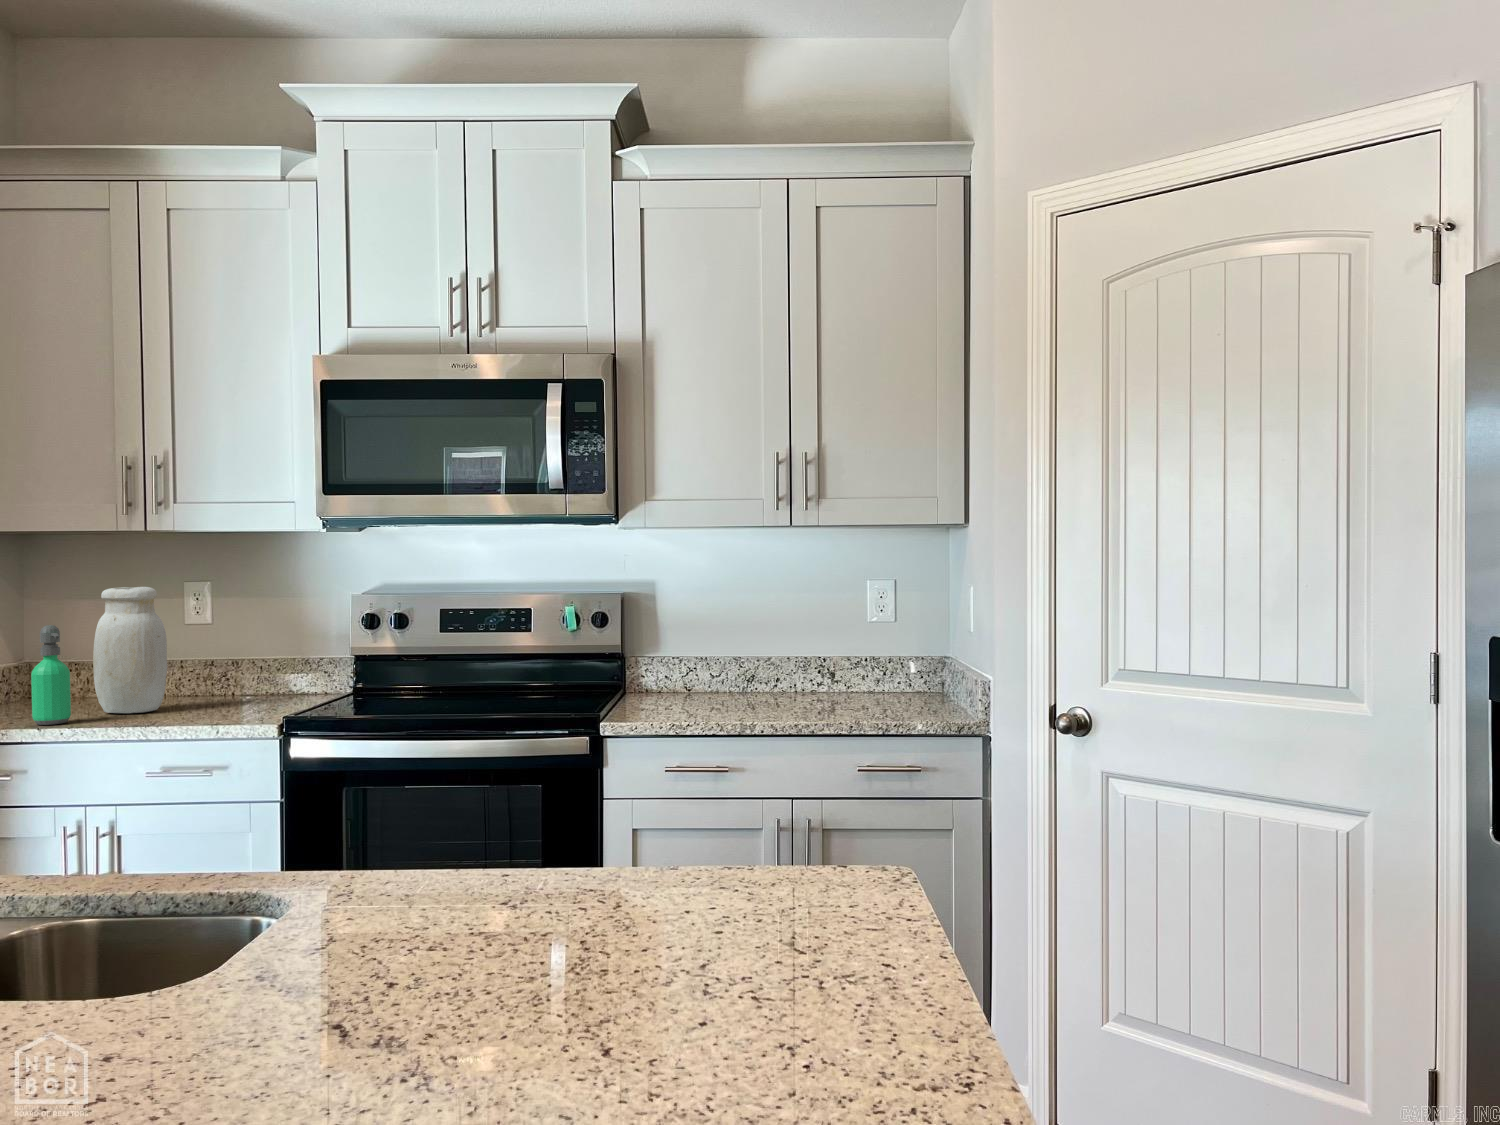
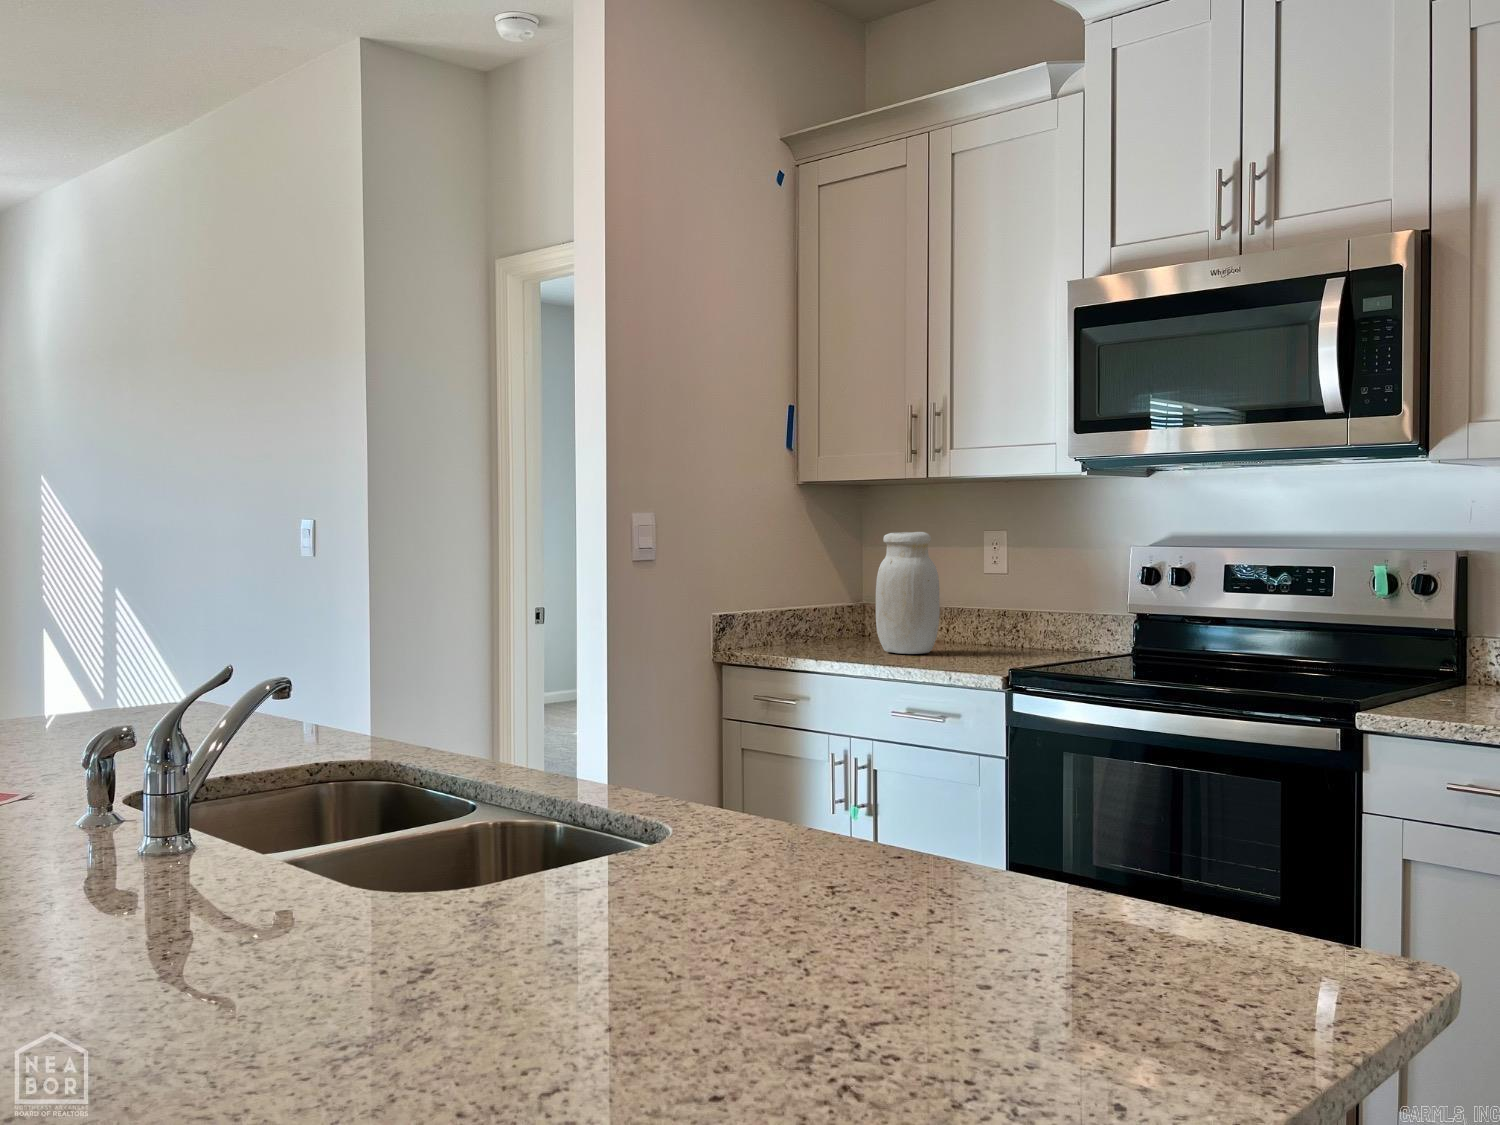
soap dispenser: present [31,625,71,725] -> none [815,565,847,657]

